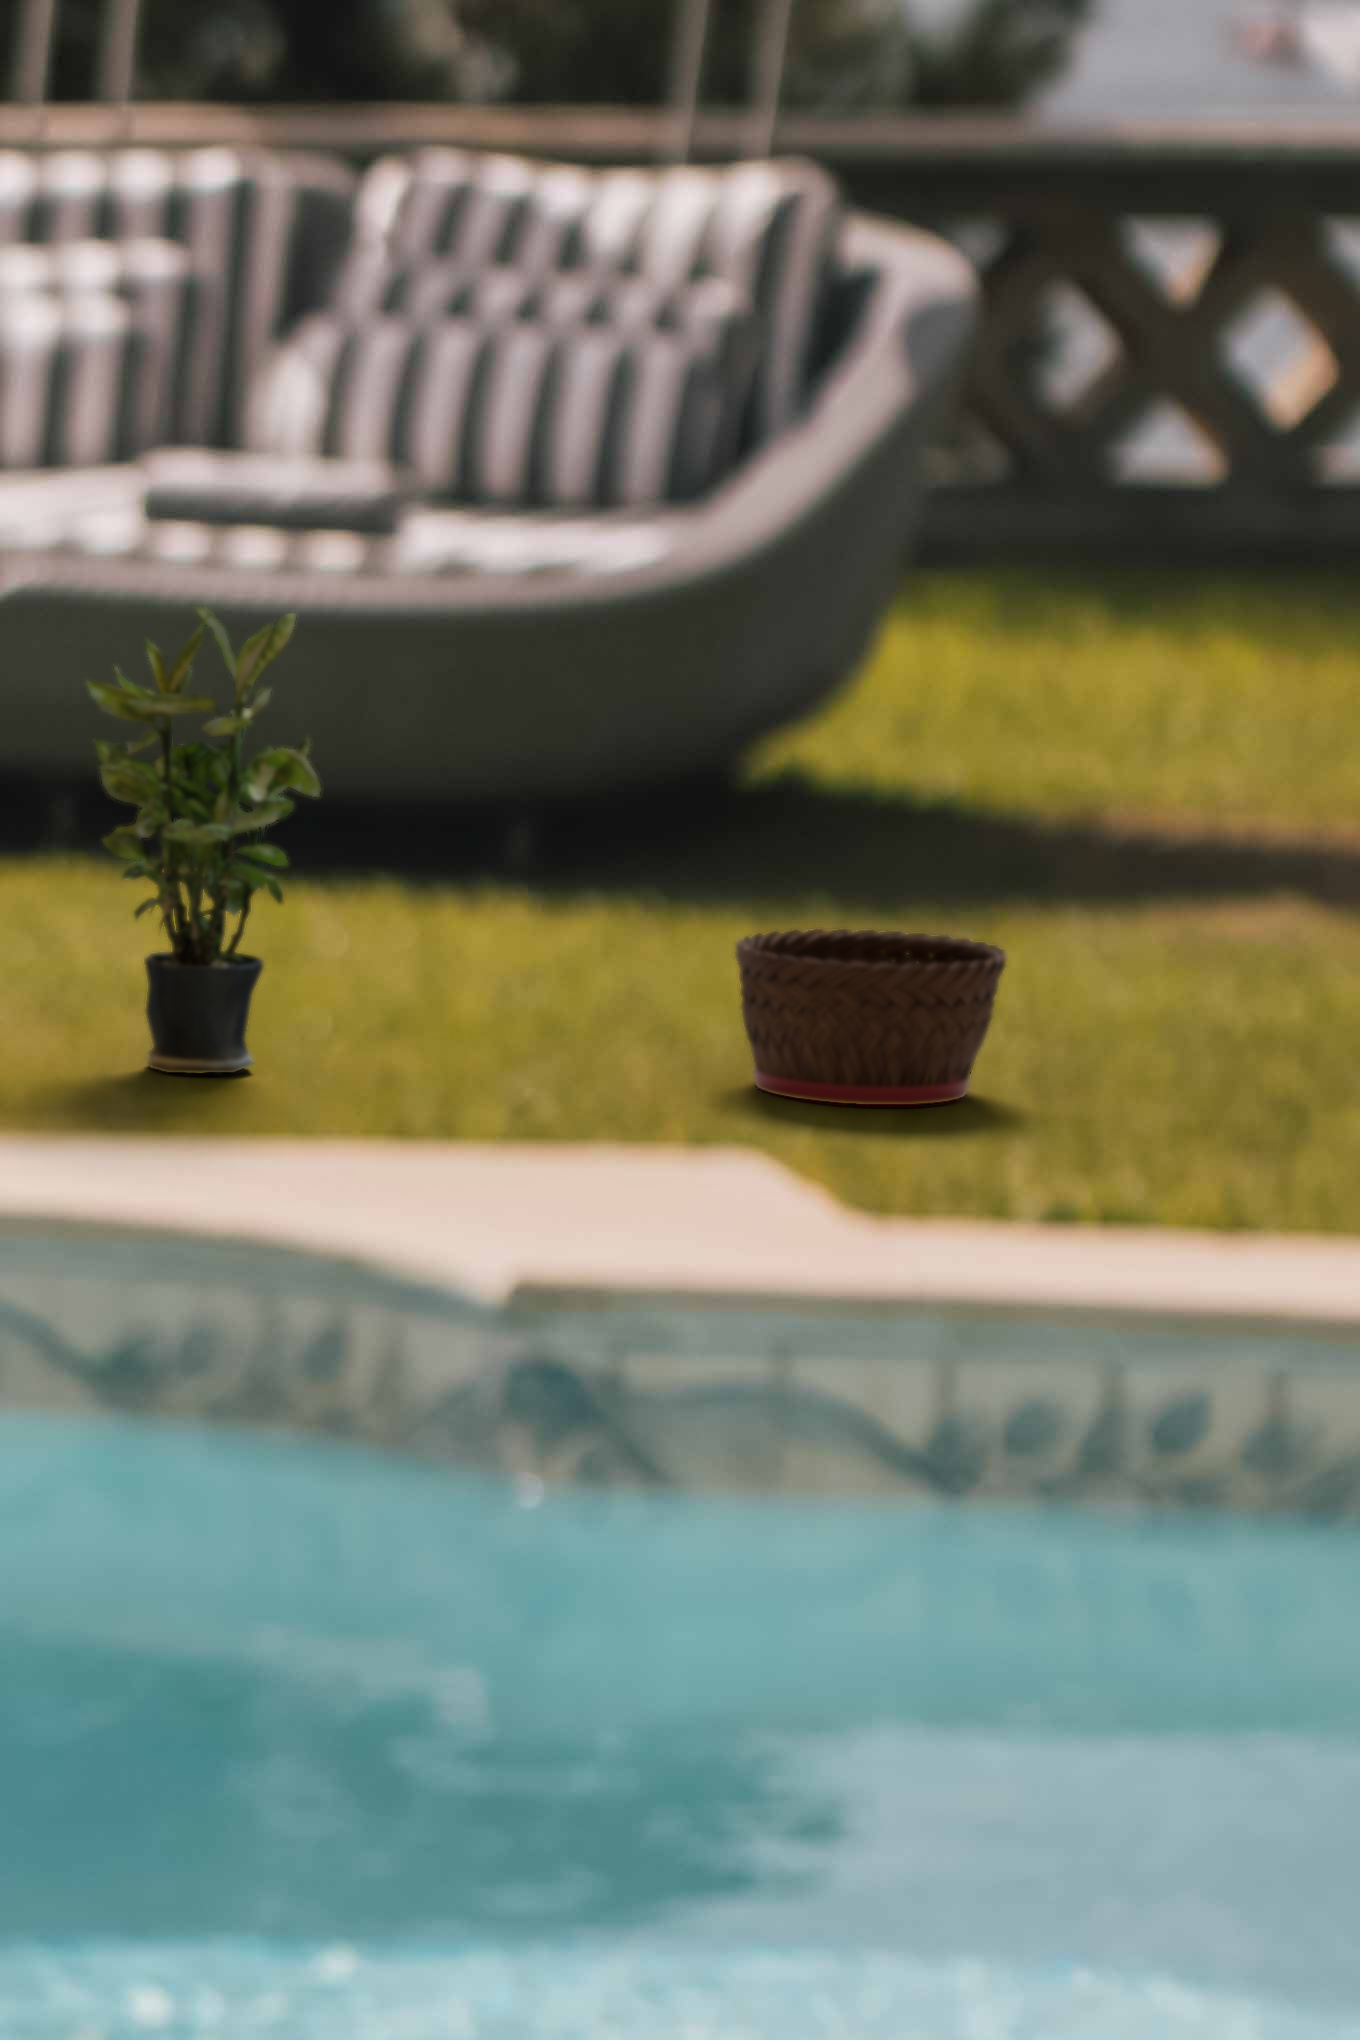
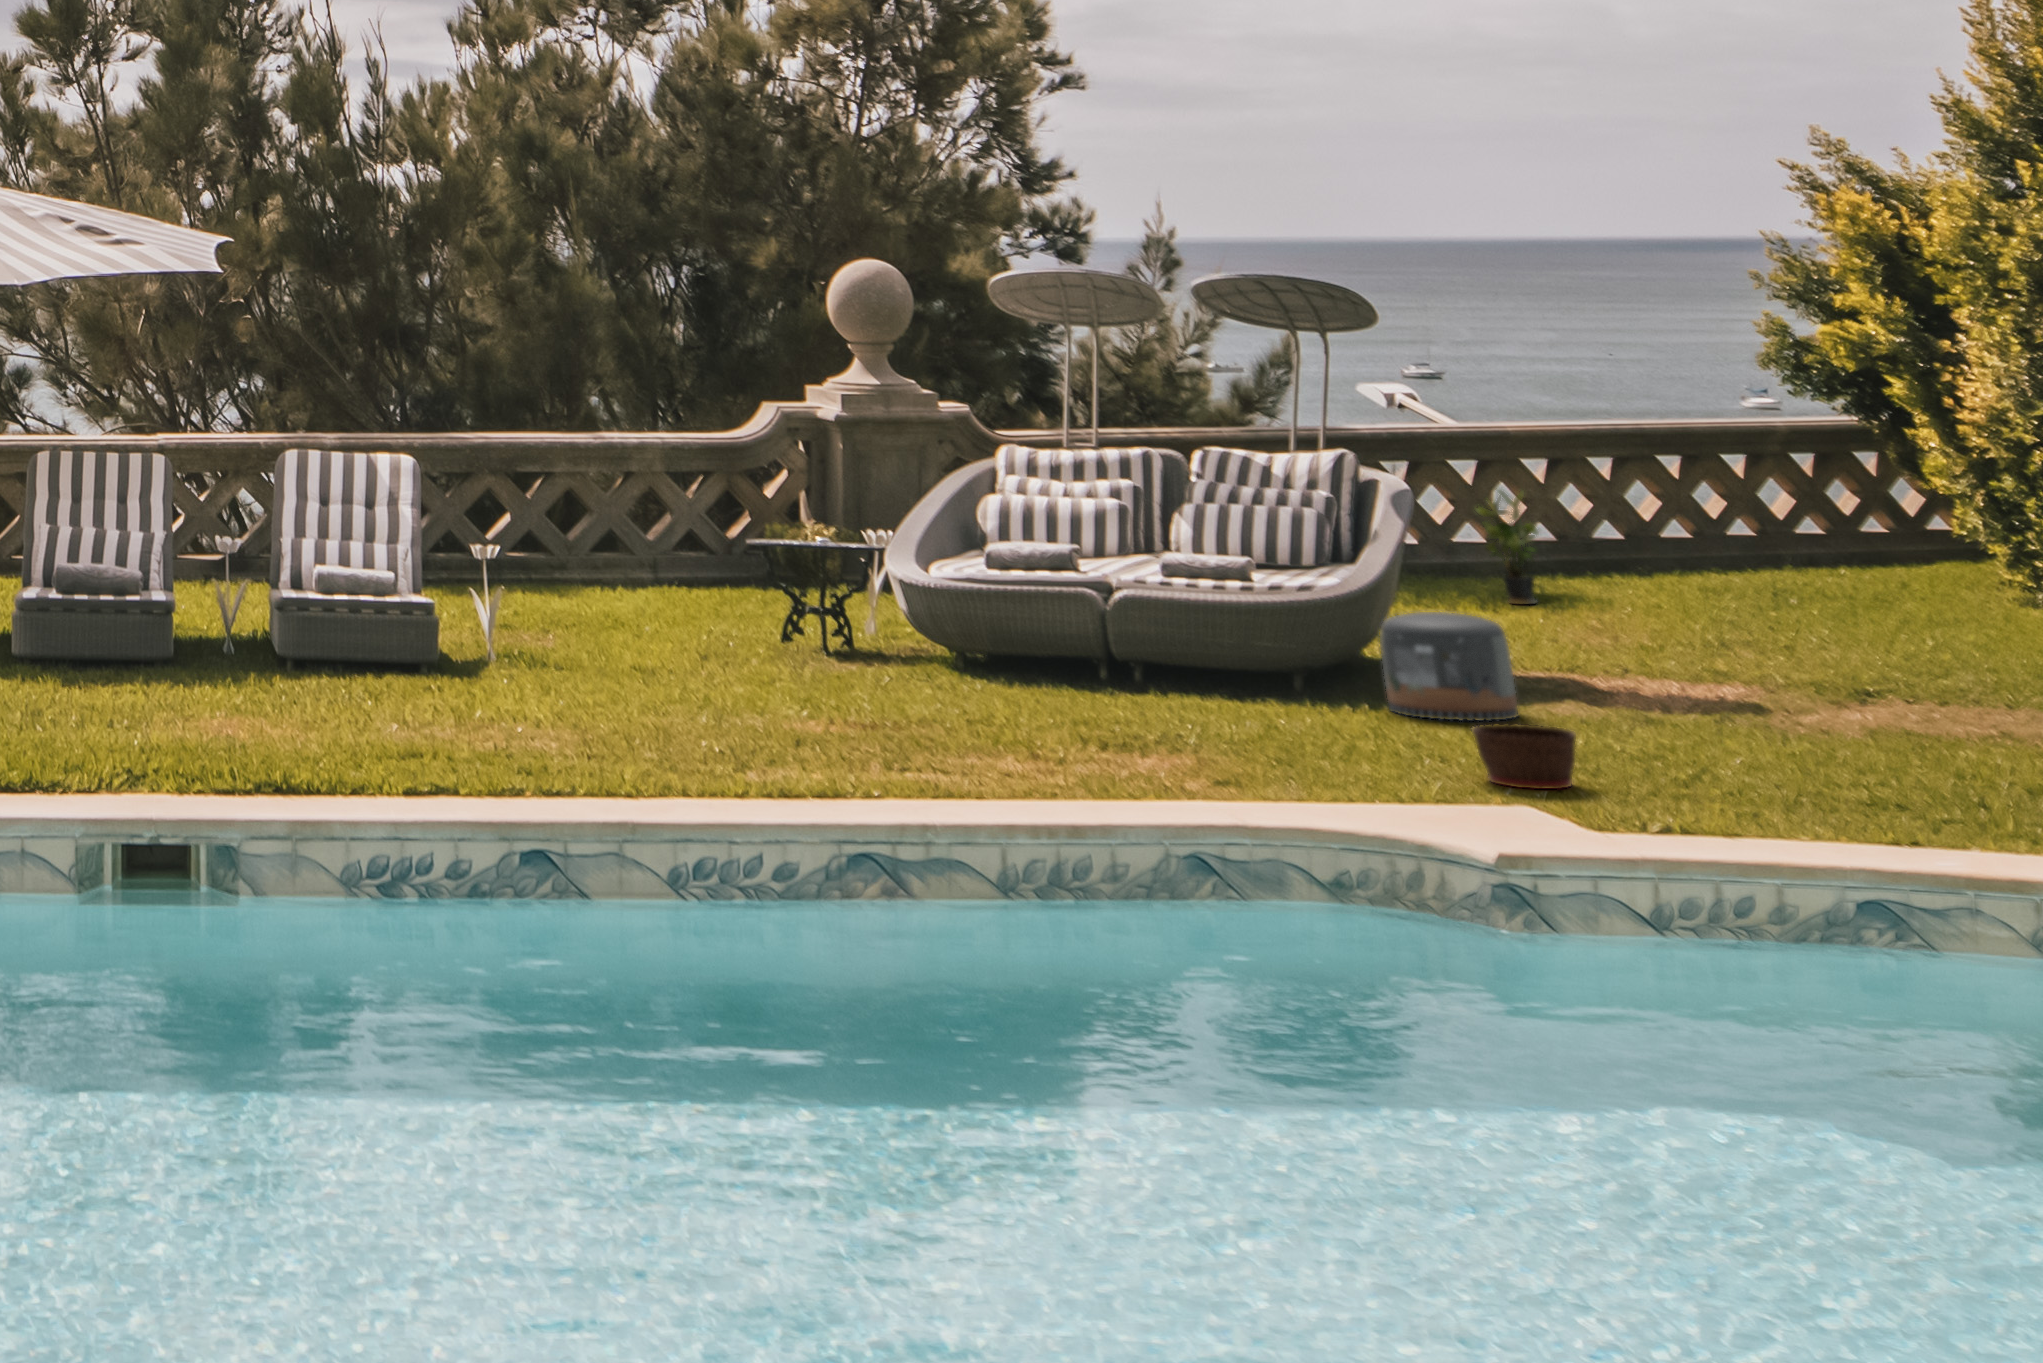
potted plant: present [87,603,321,1074] -> present [1476,491,1538,604]
pouf: none [647,632,994,929] -> present [1380,612,1518,721]

